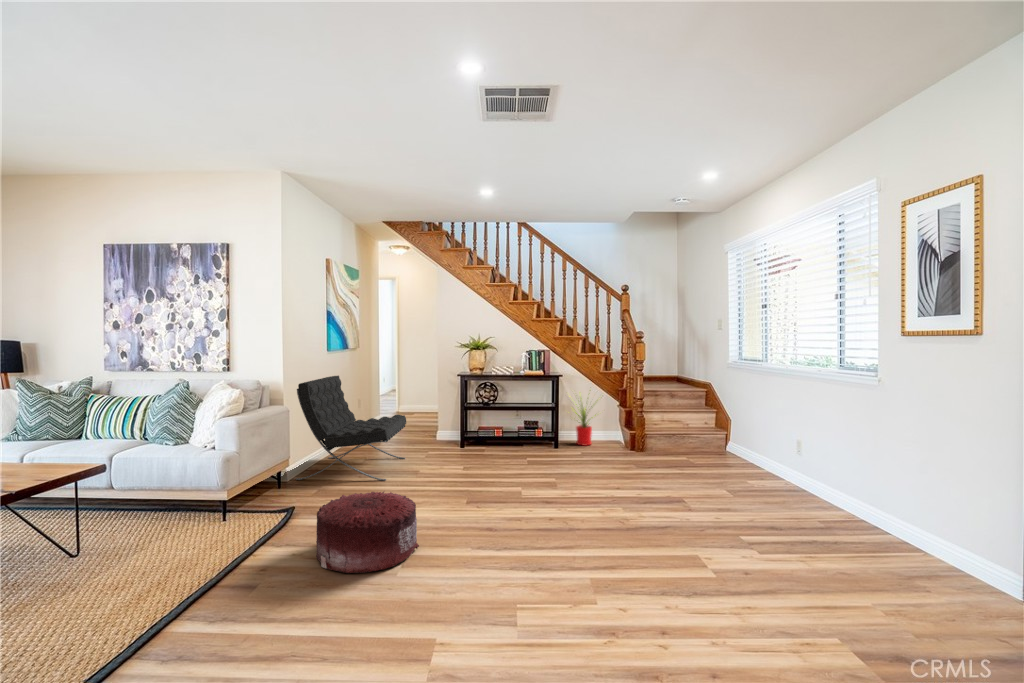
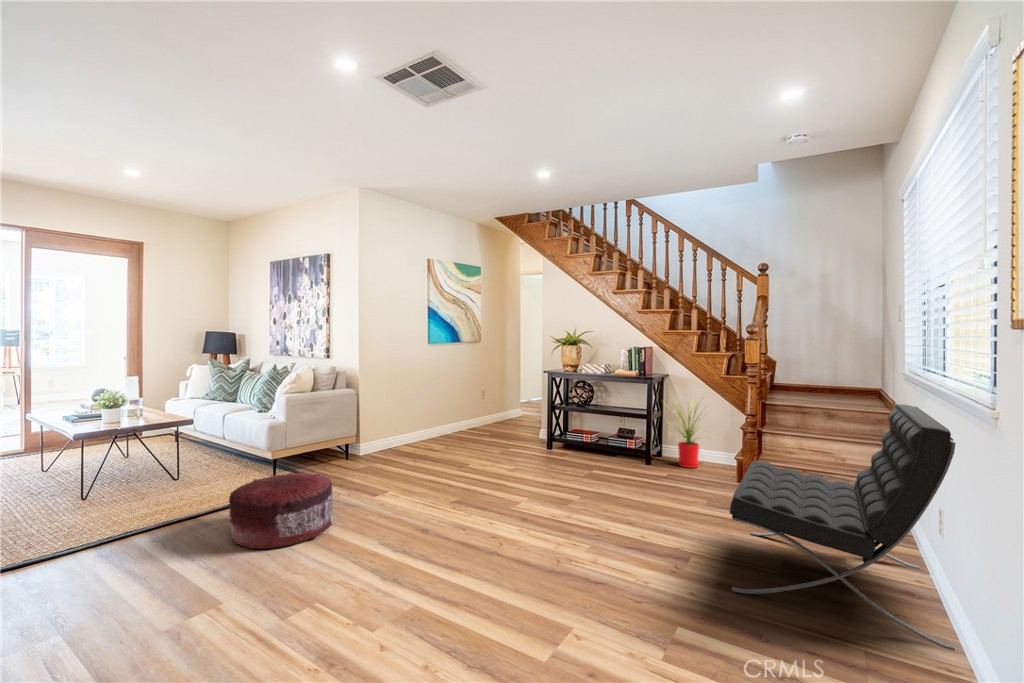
lounge chair: present [296,376,406,481] -> present [730,404,955,651]

